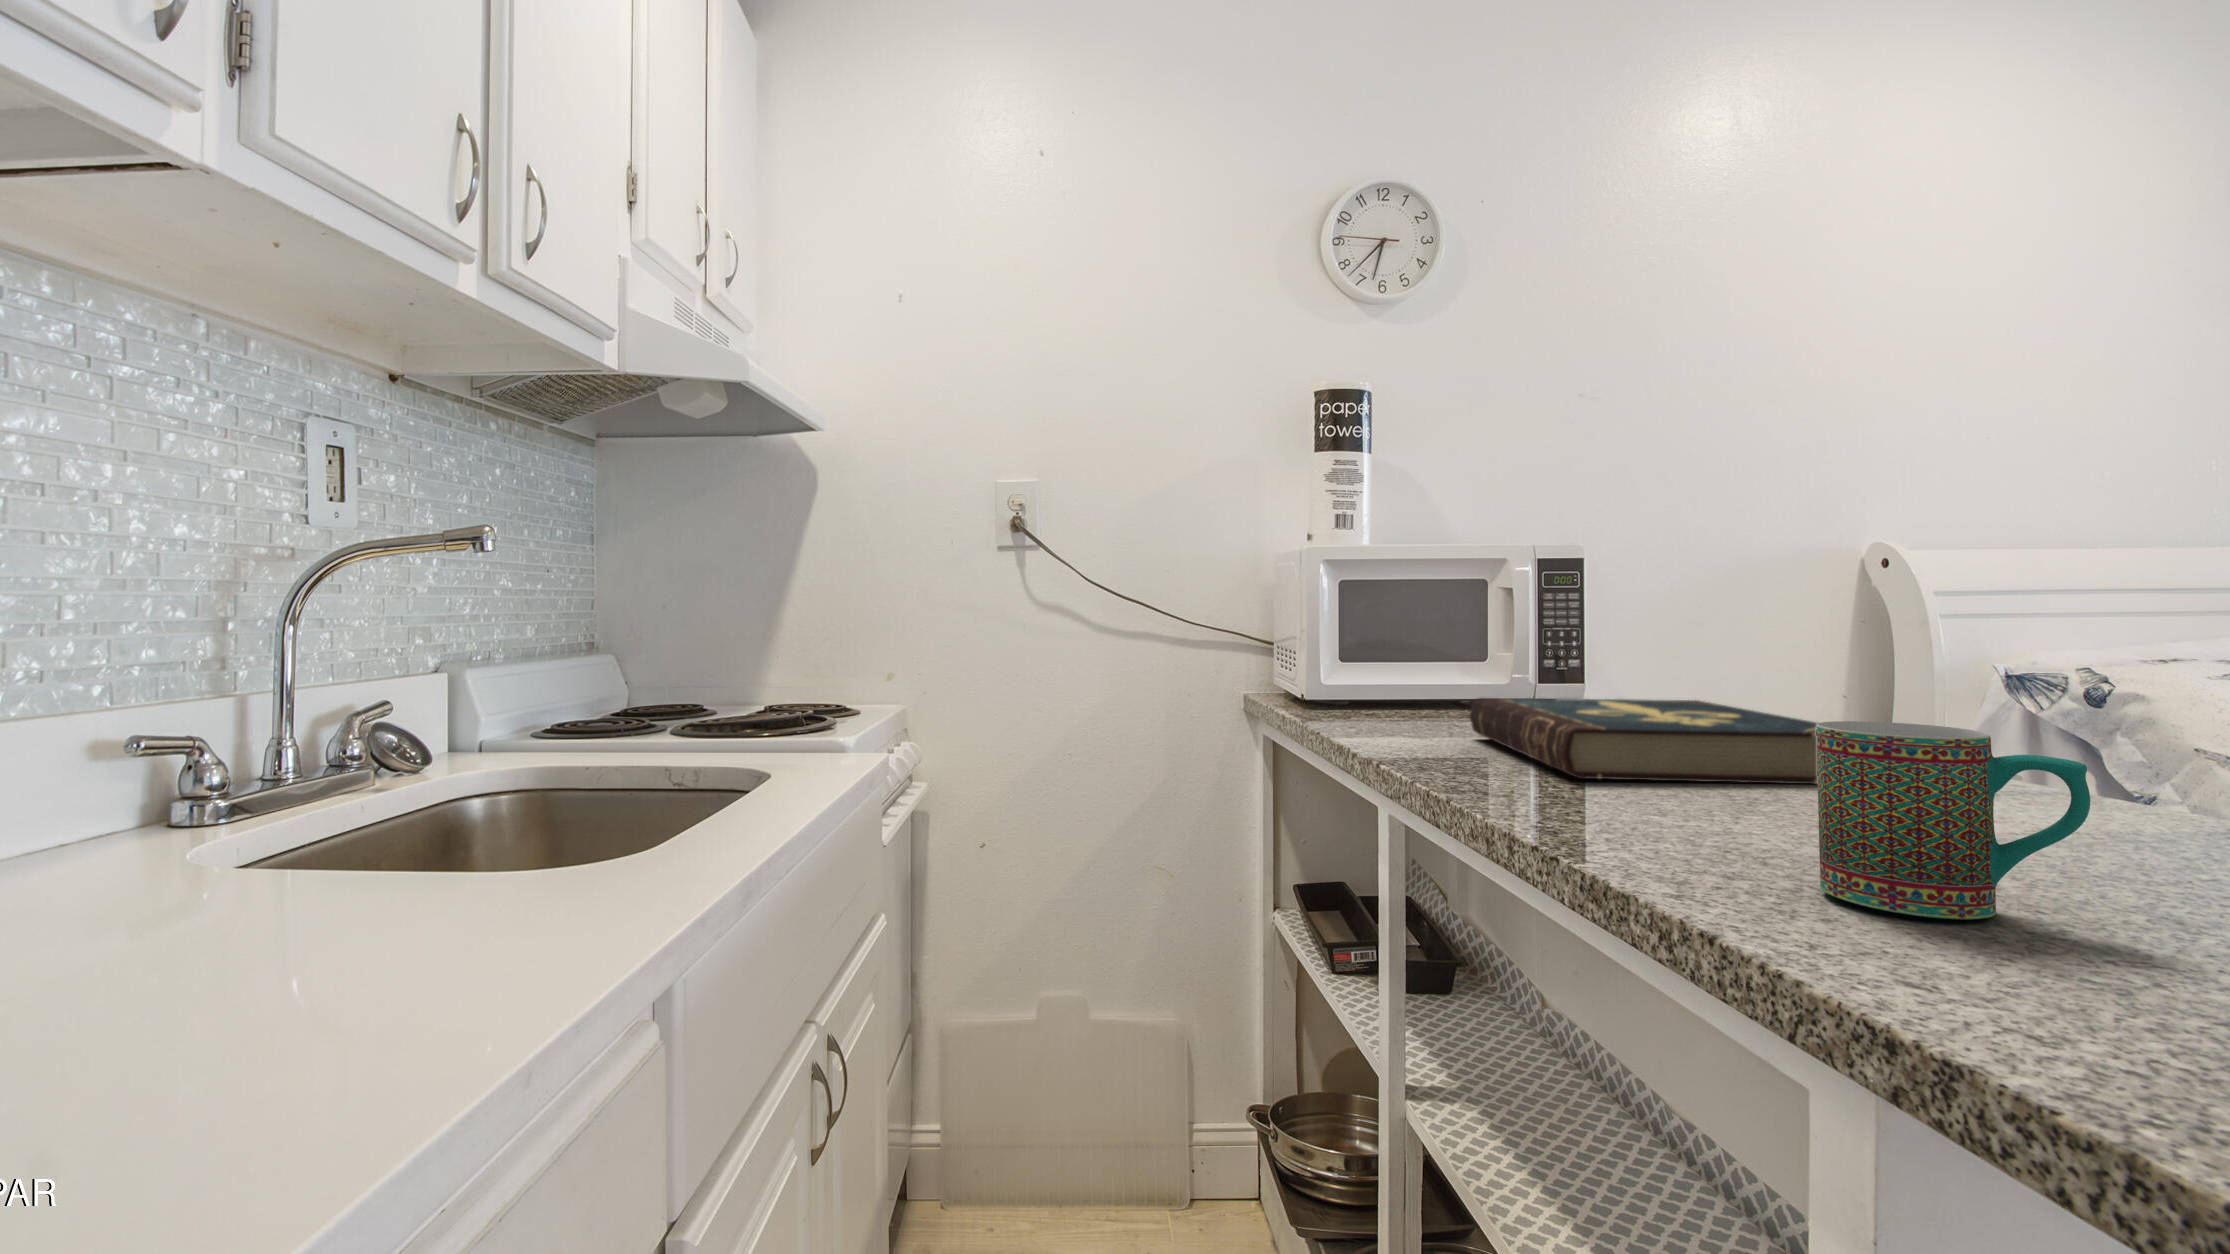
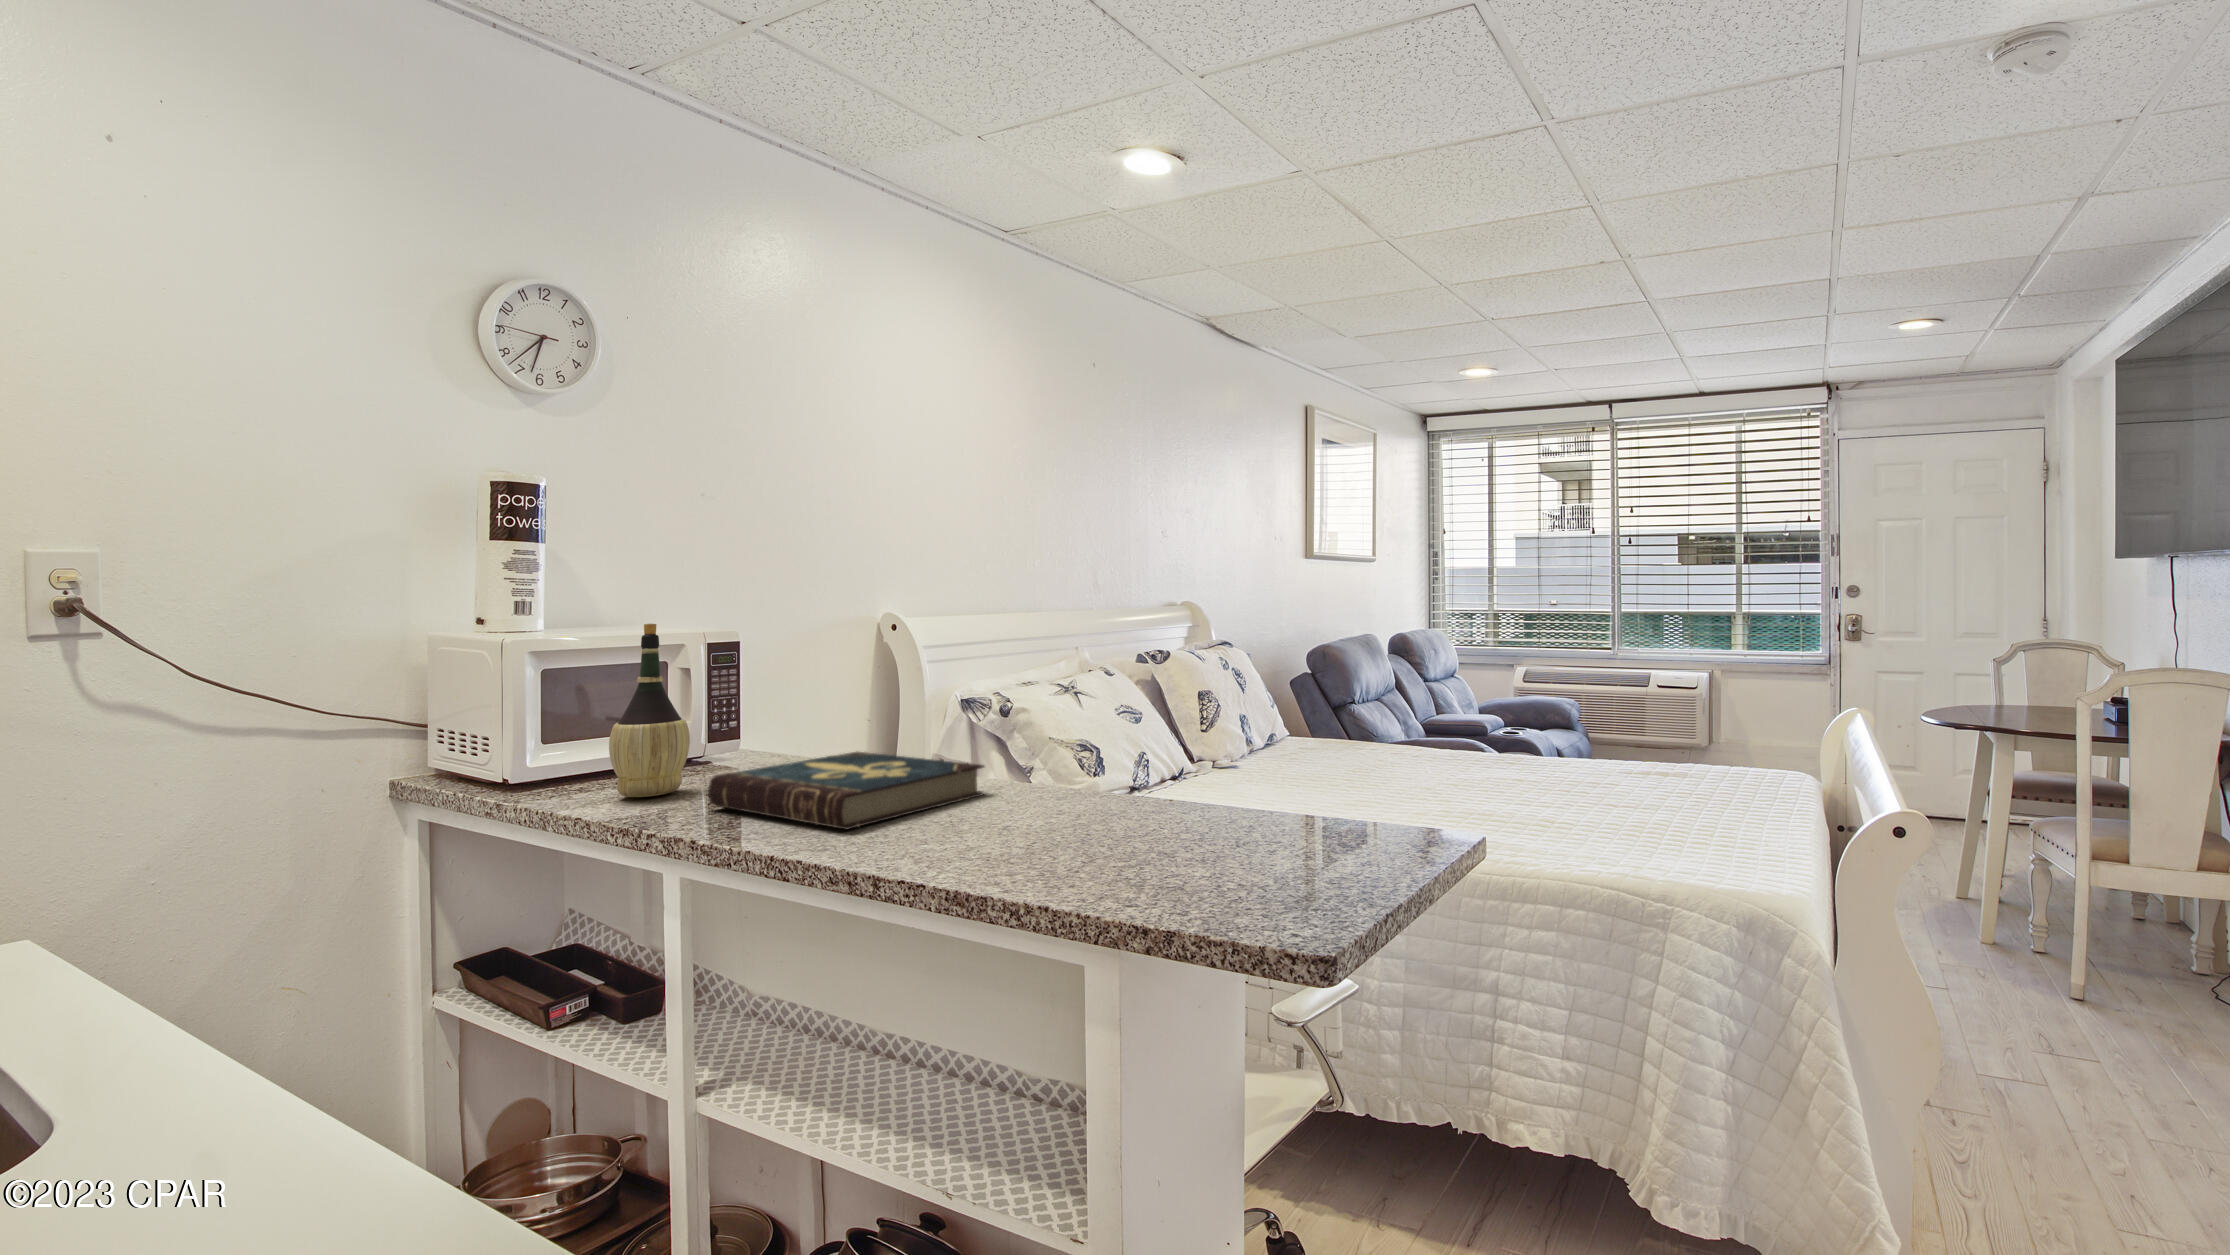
wine bottle: none [1401,527,1484,720] -> present [609,623,690,797]
mug: present [1816,721,2090,920] -> none [1047,774,1140,871]

